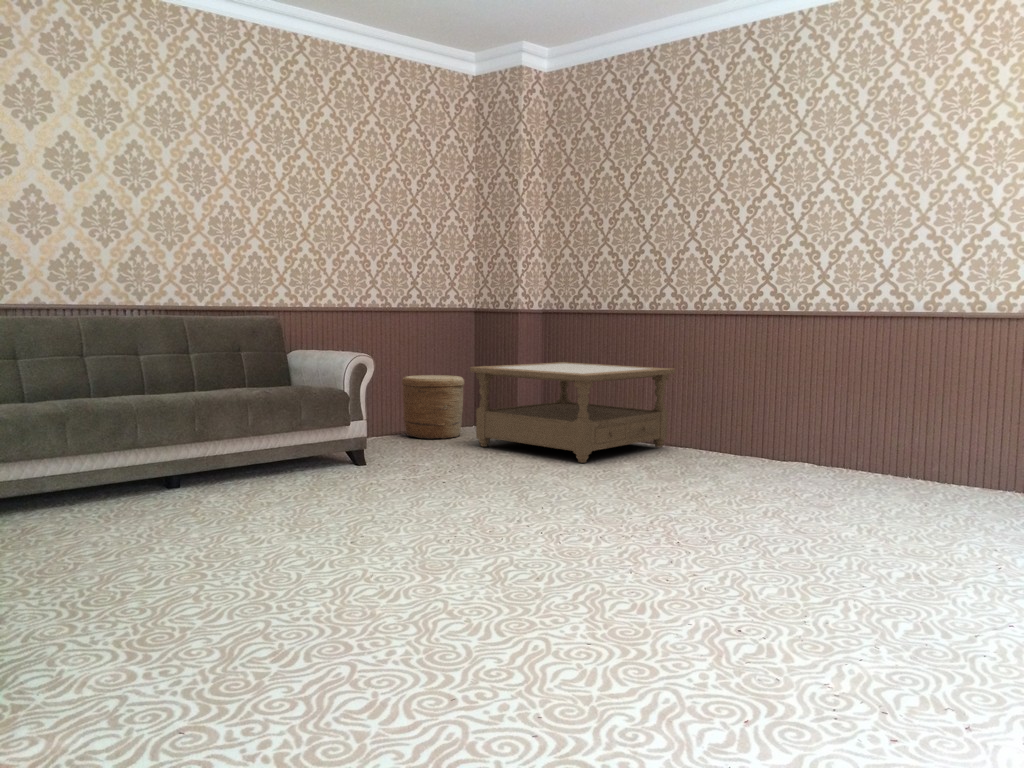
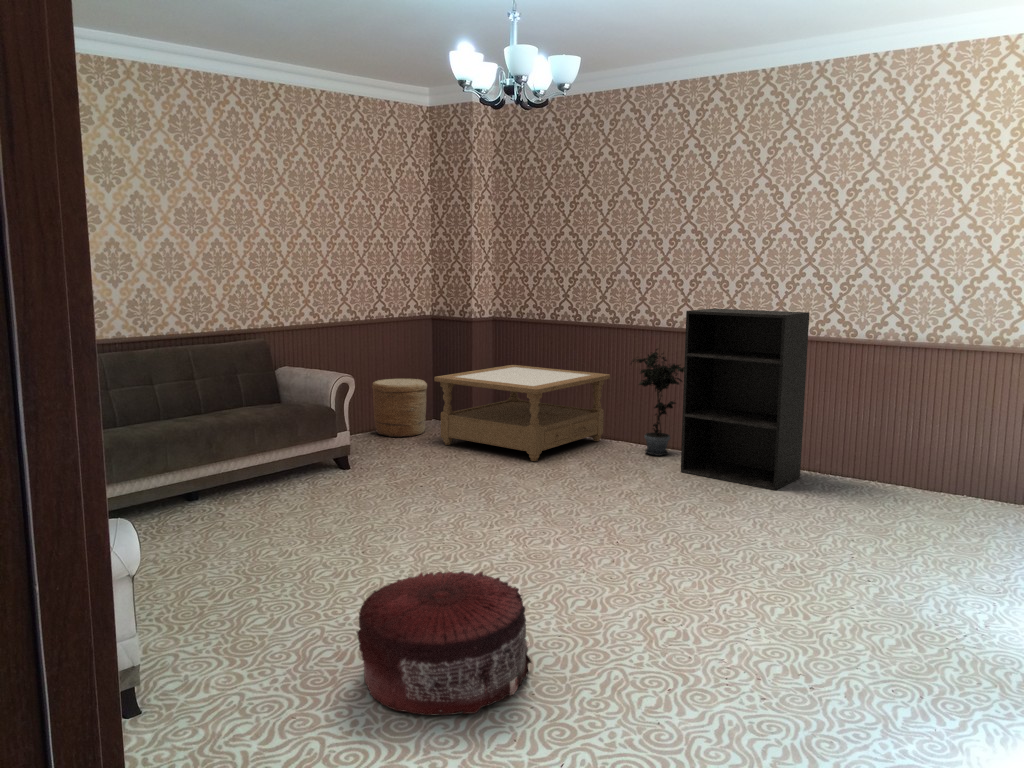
bookshelf: none [761,275,924,496] -> present [681,308,809,490]
potted plant: none [699,332,768,461] -> present [631,349,684,456]
pouf: none [288,543,544,740] -> present [357,571,531,715]

